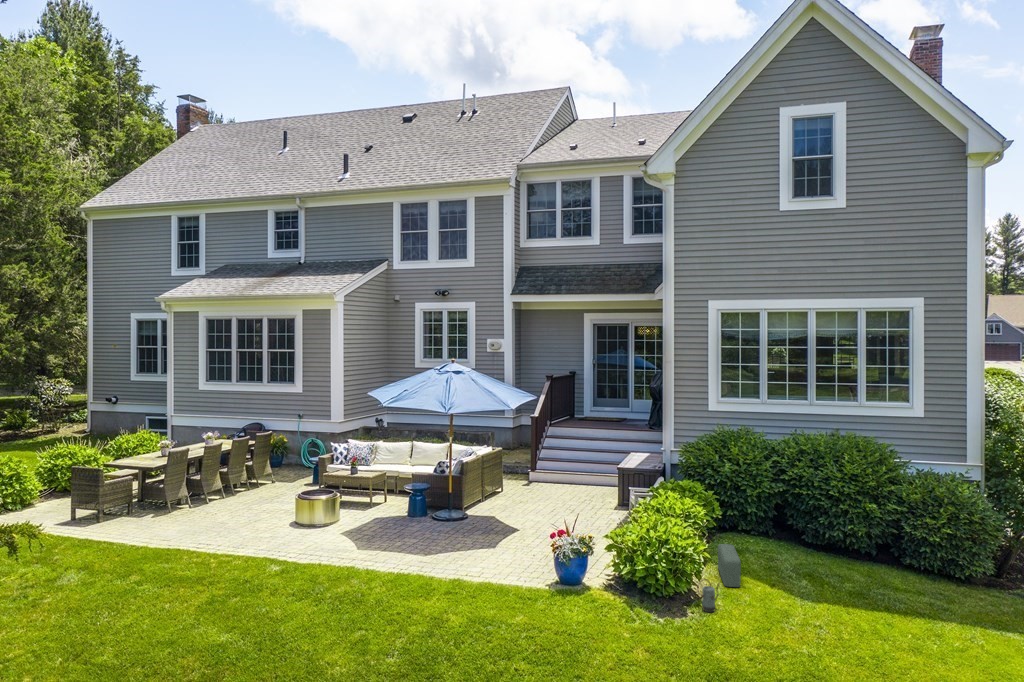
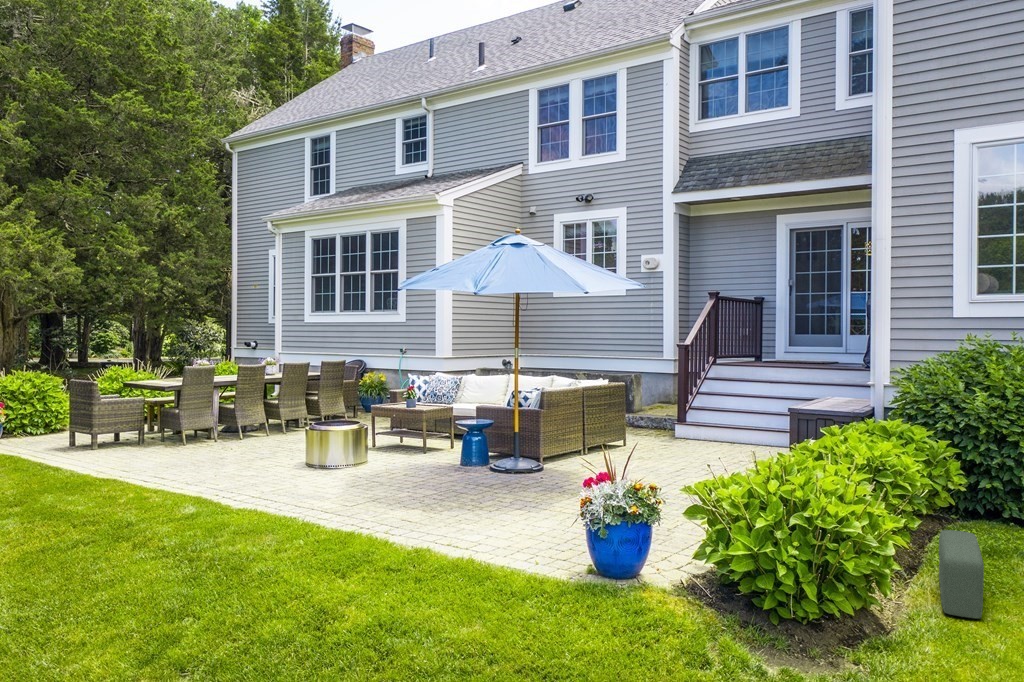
watering can: present [697,579,719,612] -> none [863,588,923,663]

